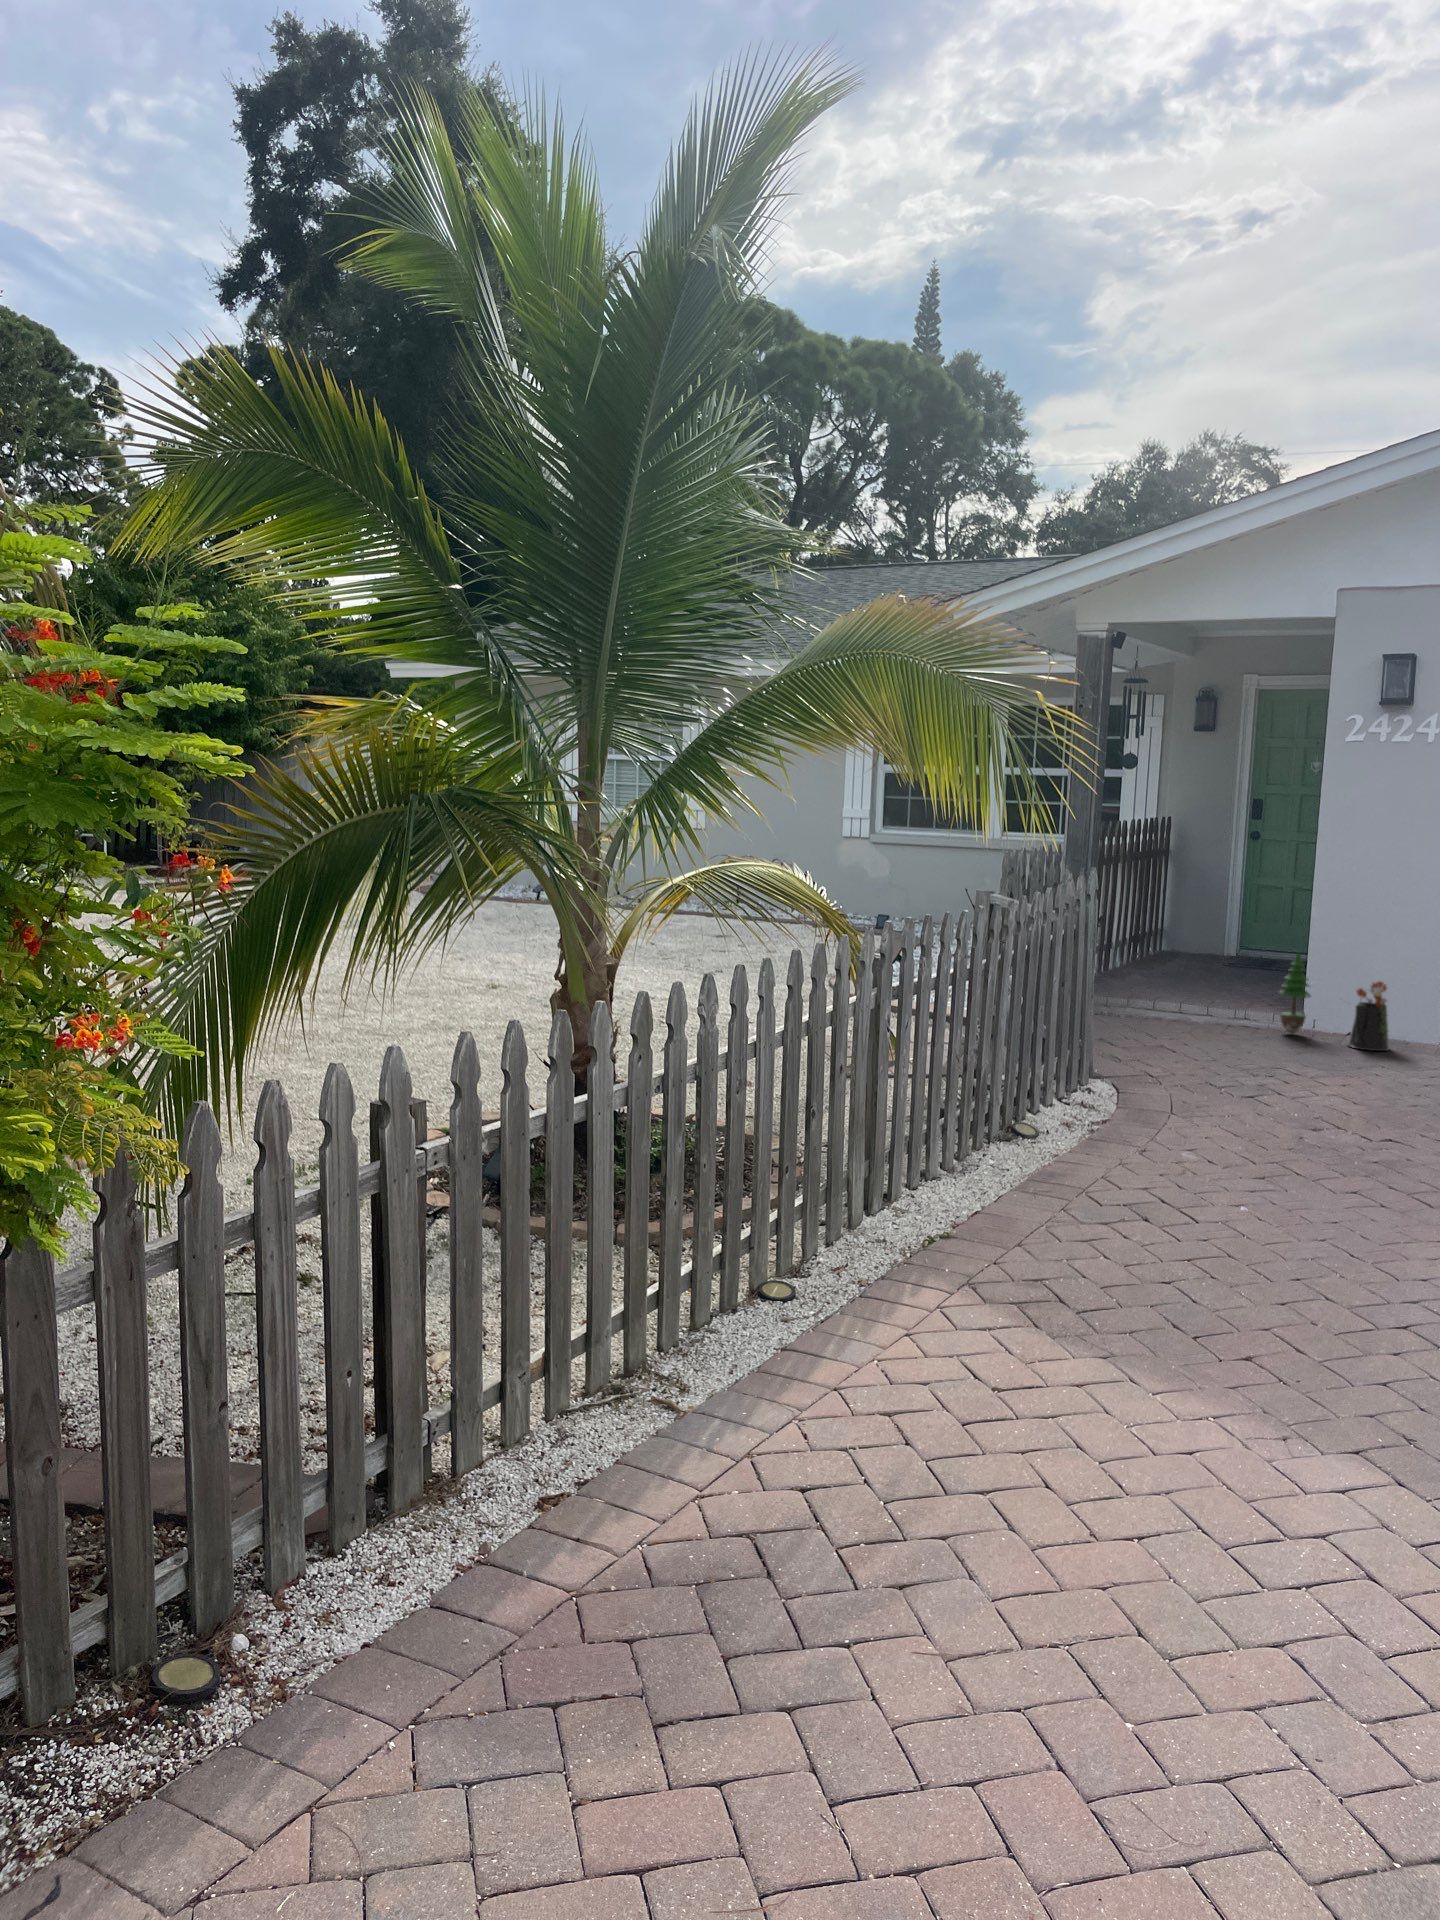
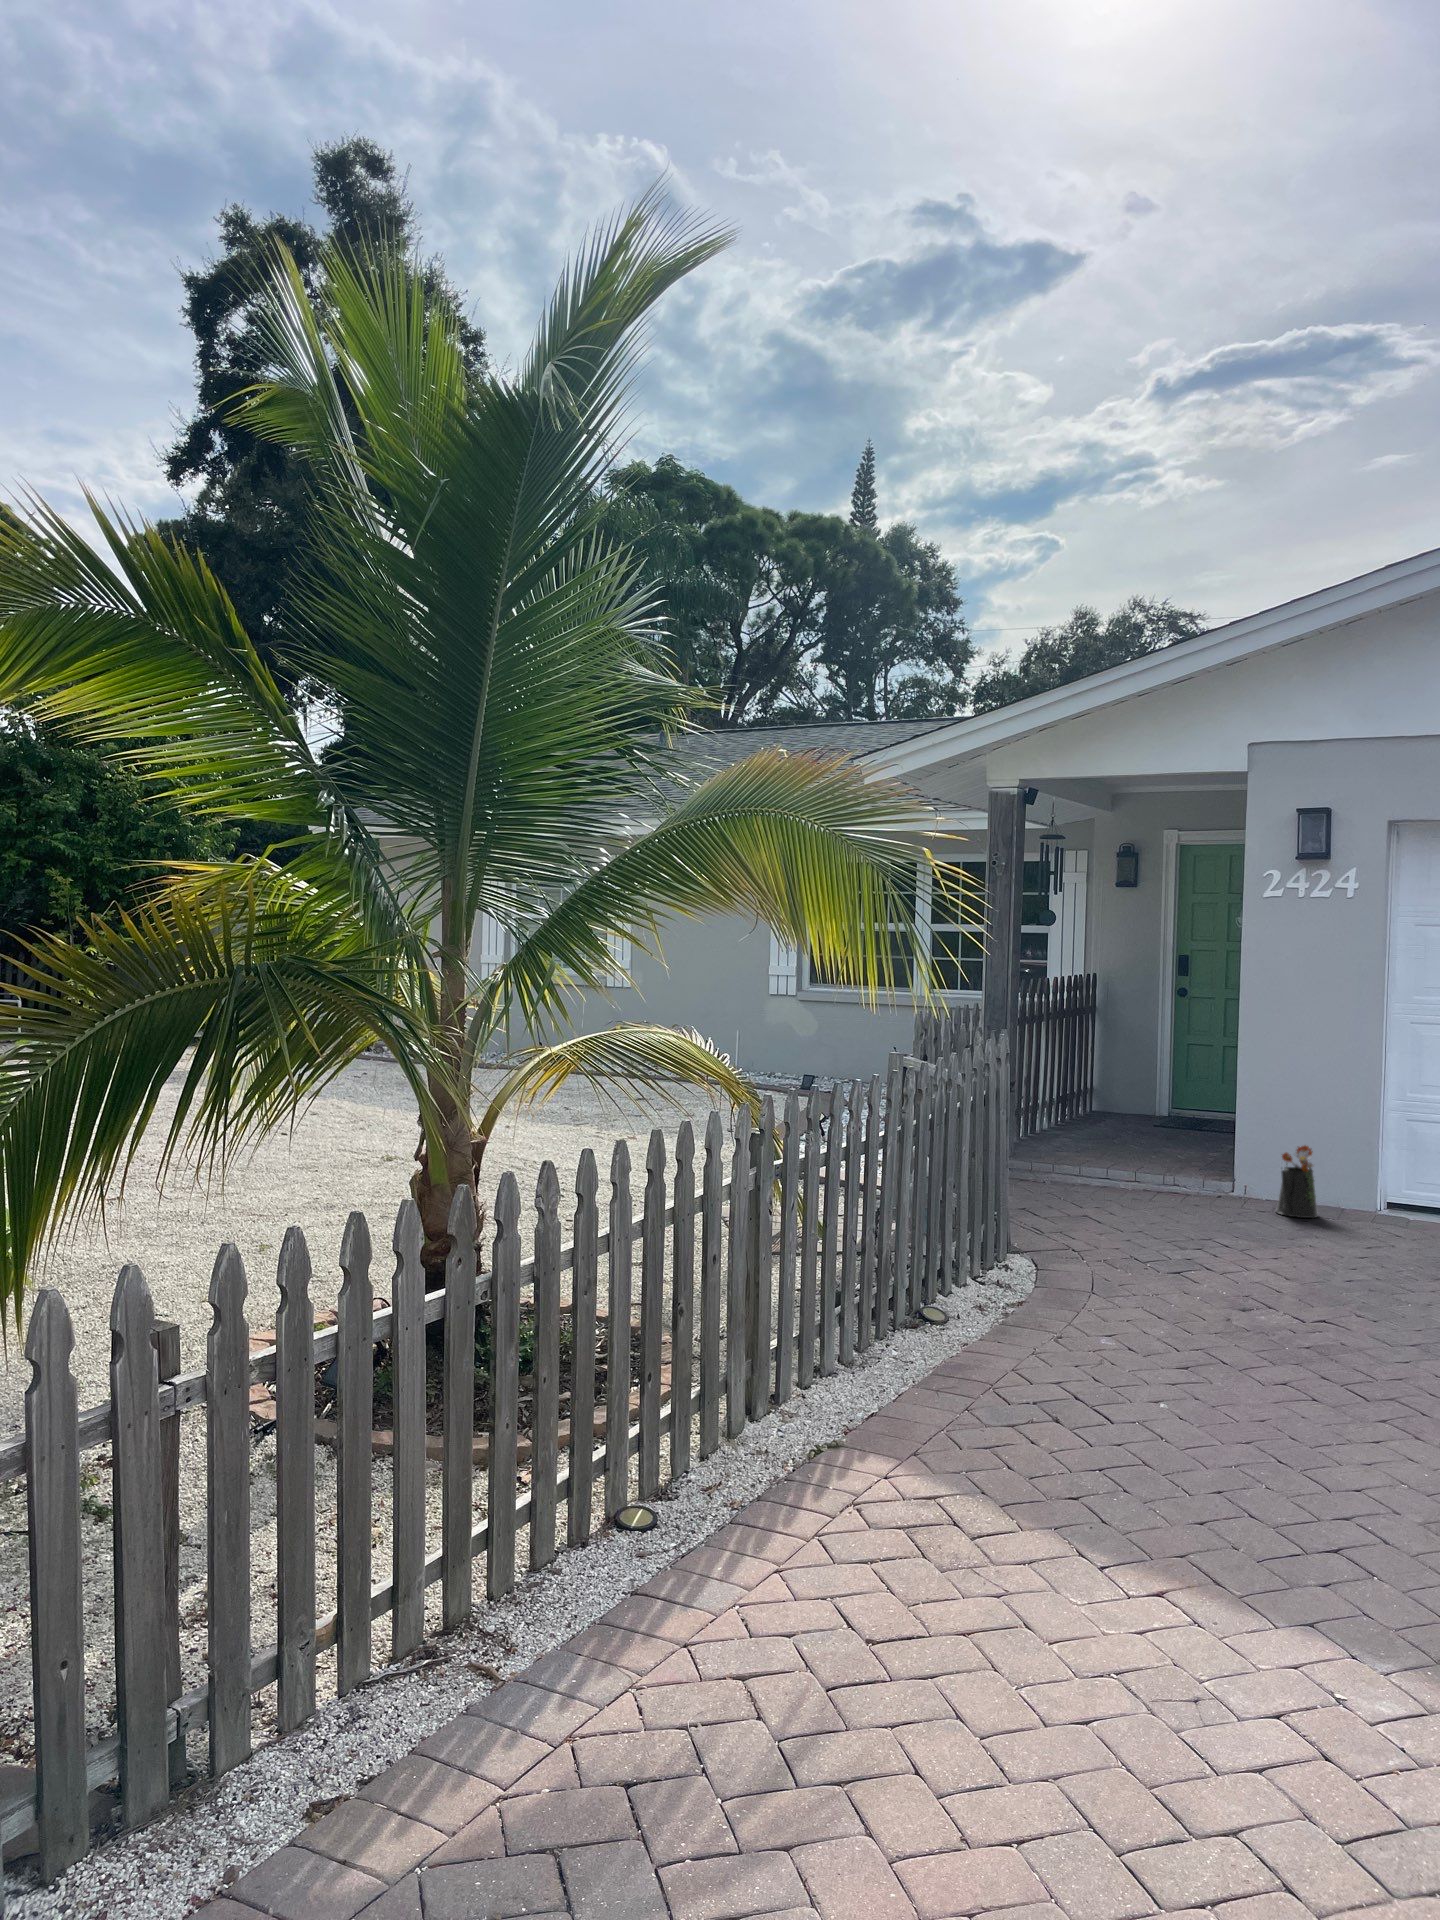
potted tree: present [1280,952,1310,1034] -> none [1205,1113,1238,1200]

